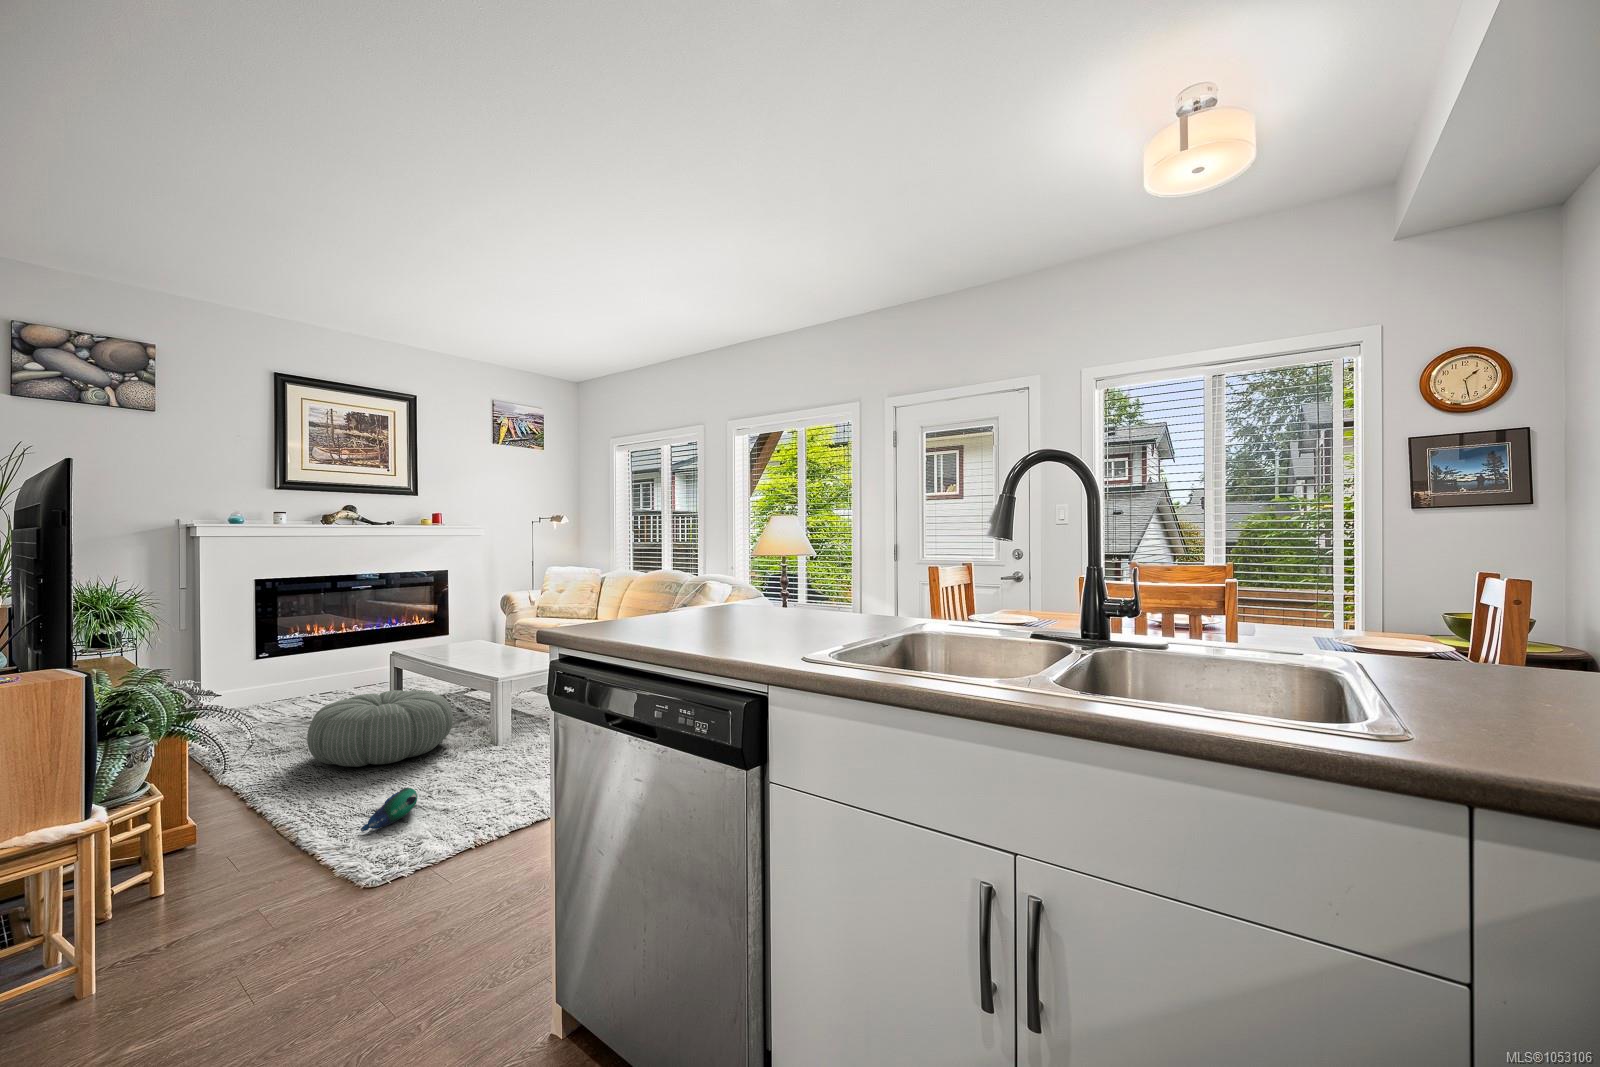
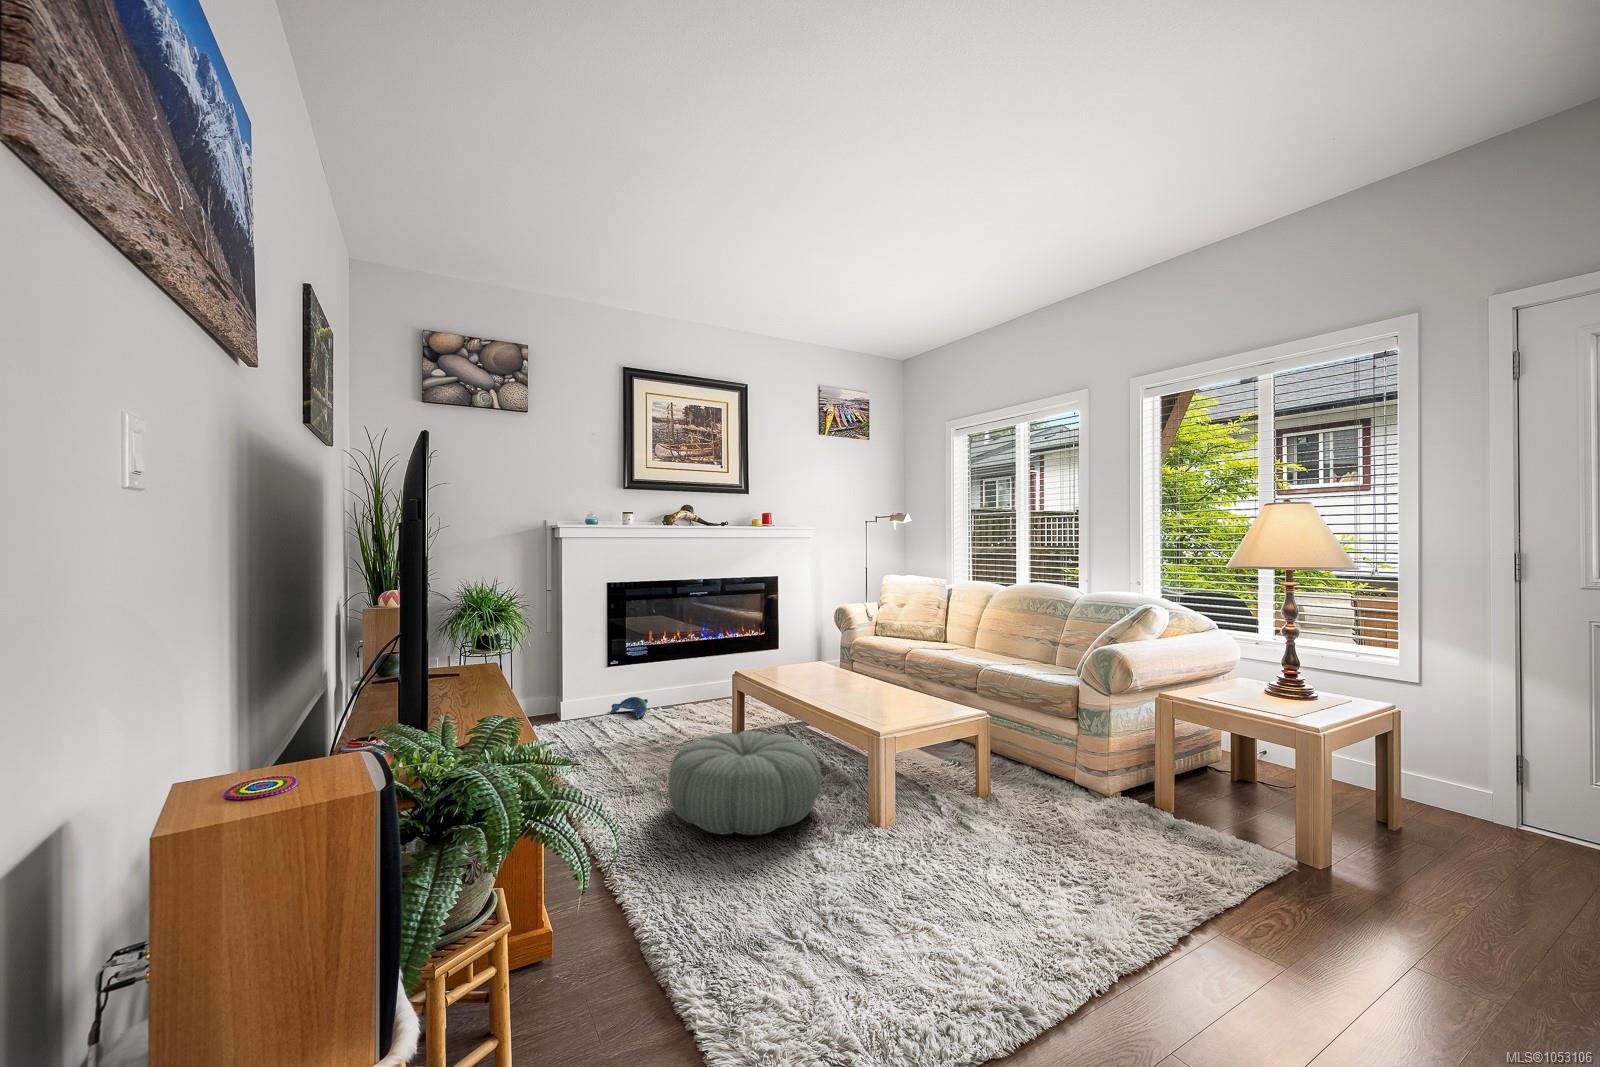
plush toy: present [361,788,418,832] -> present [611,697,648,719]

